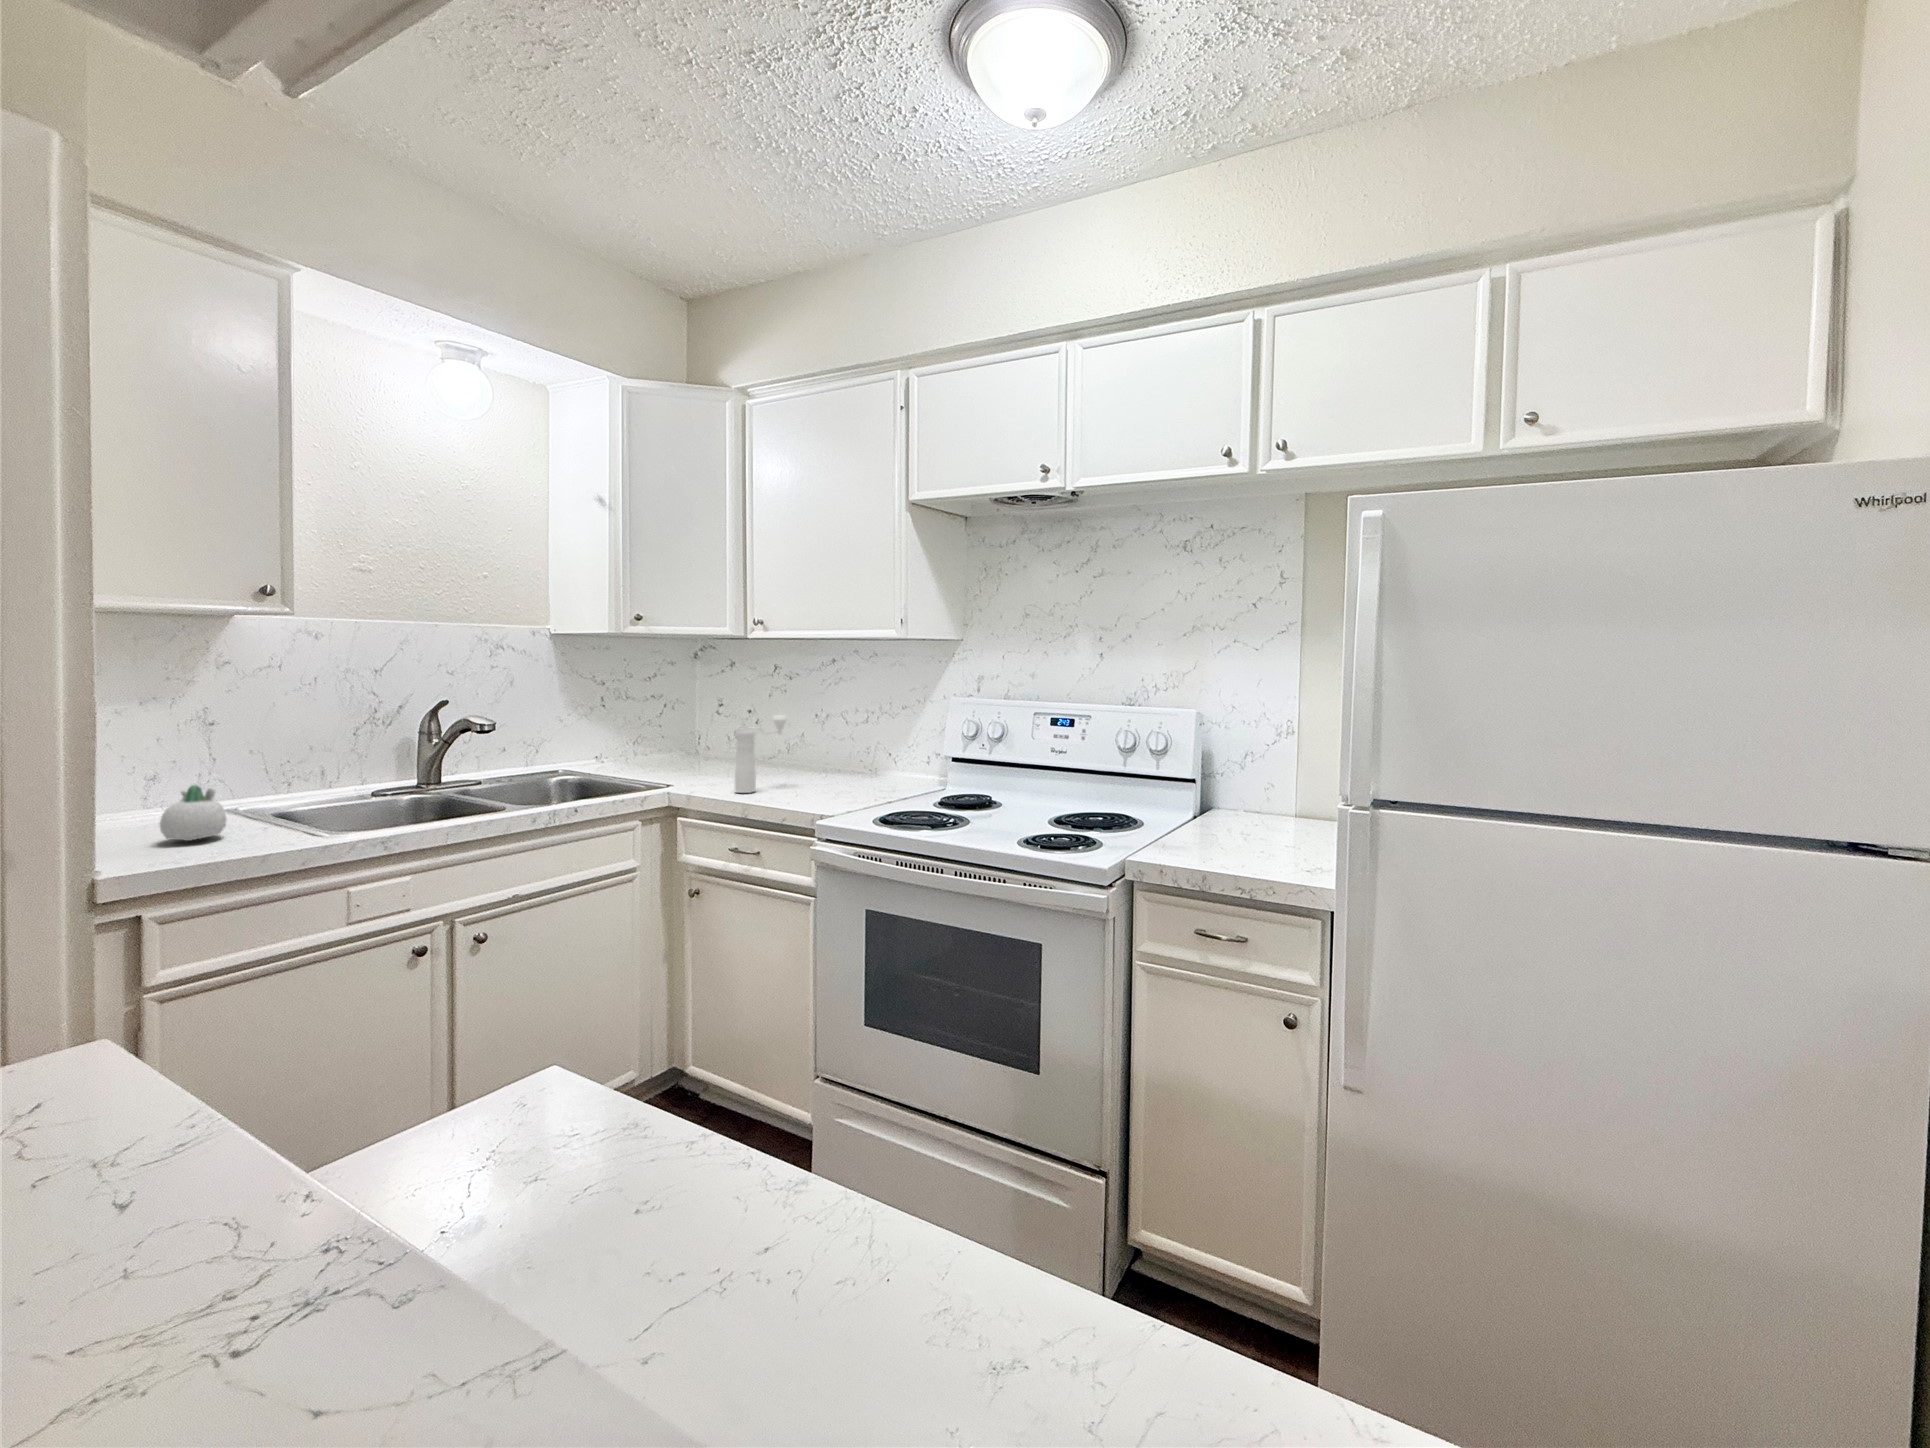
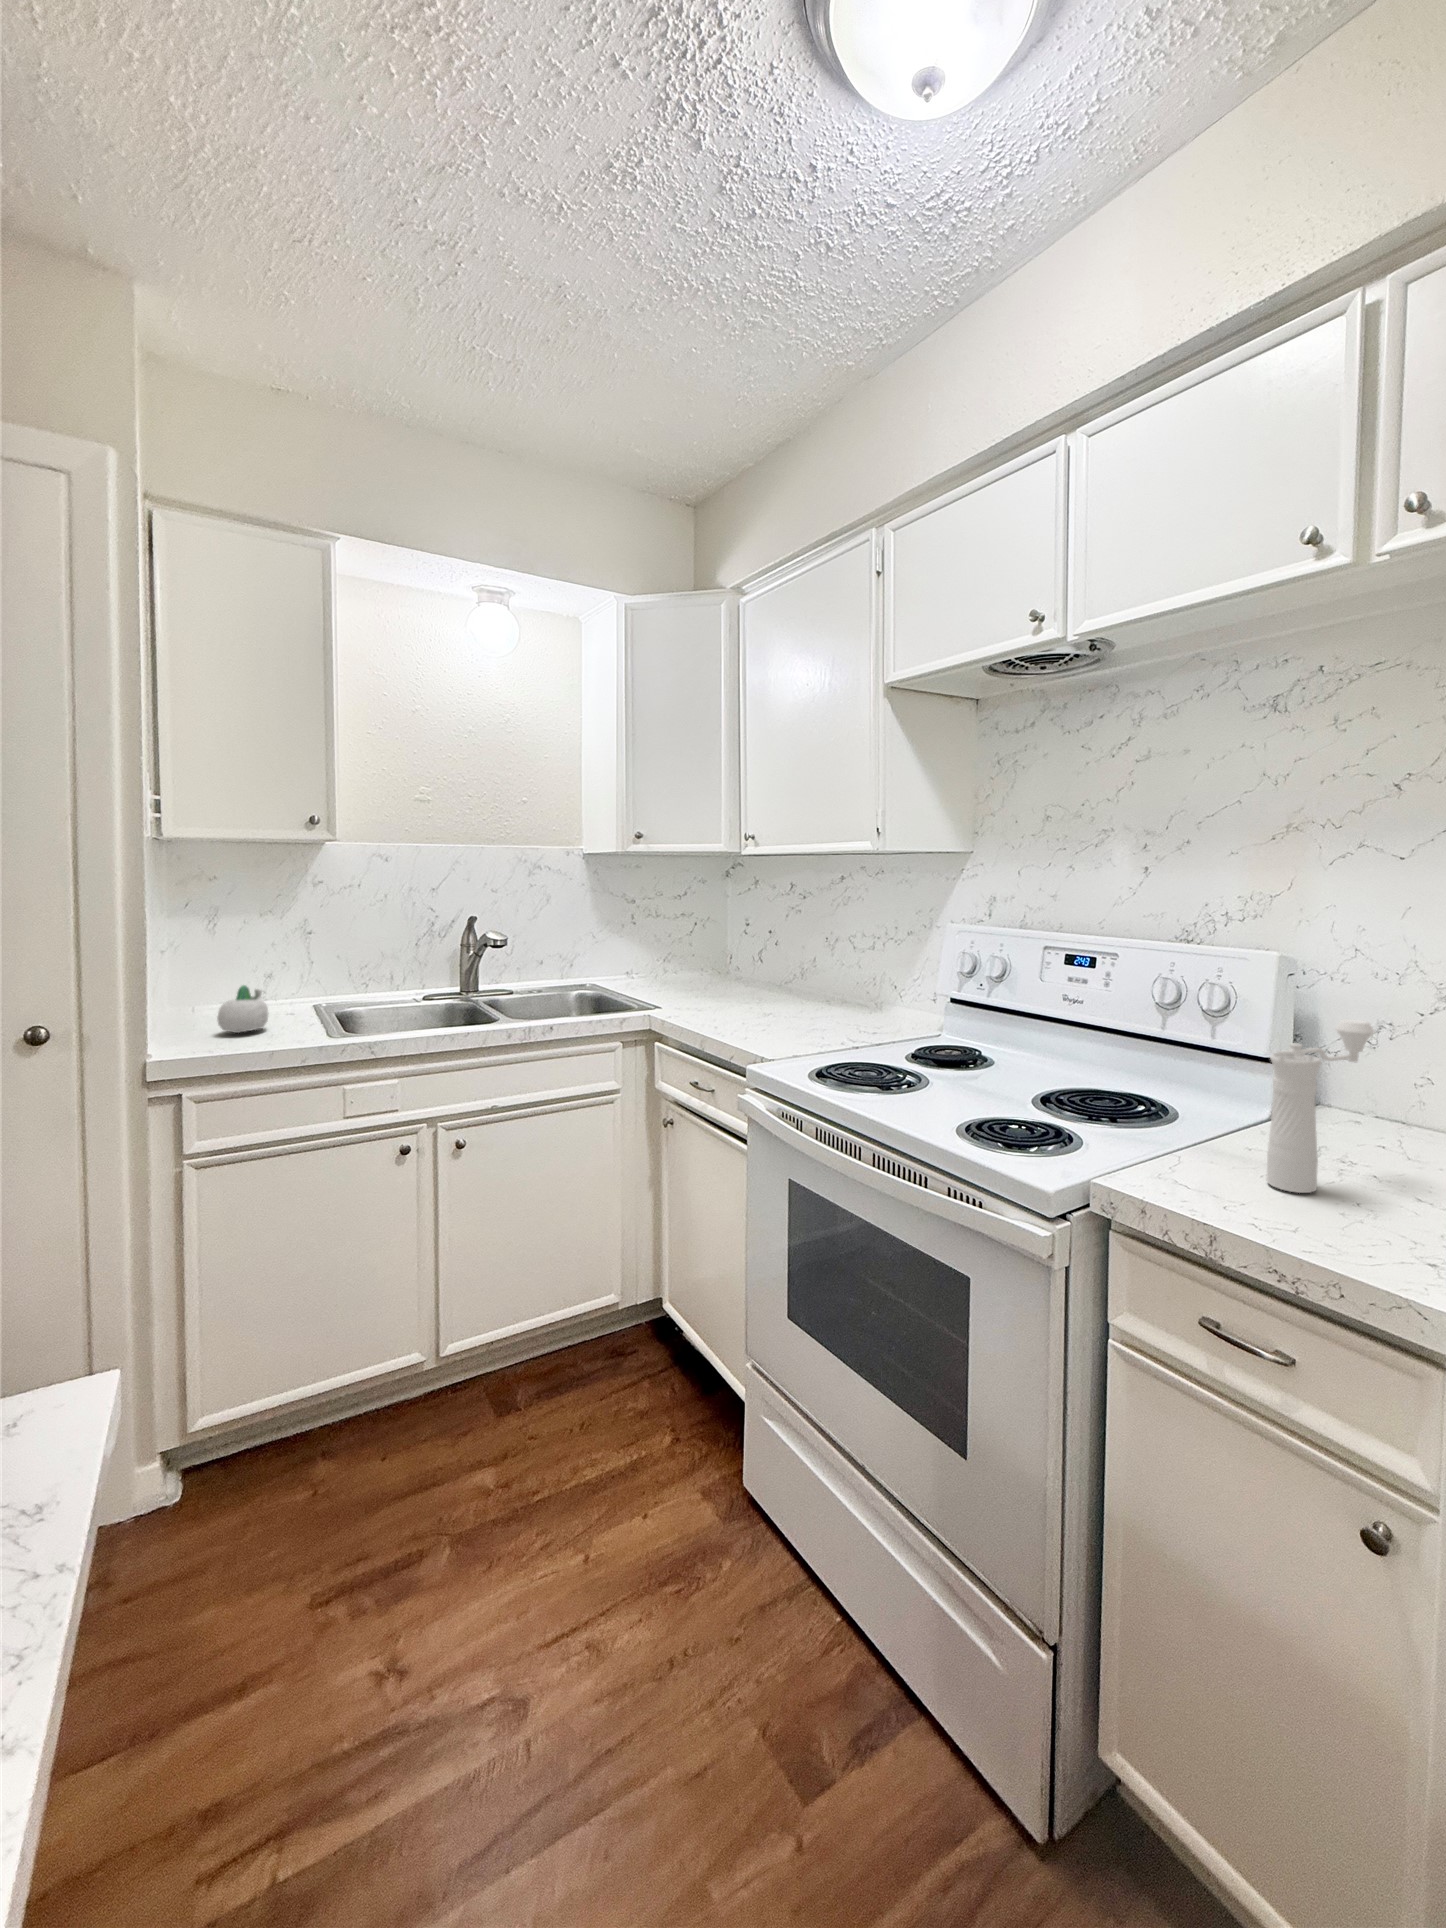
pepper mill: present [735,715,787,793] -> present [1266,1019,1374,1193]

